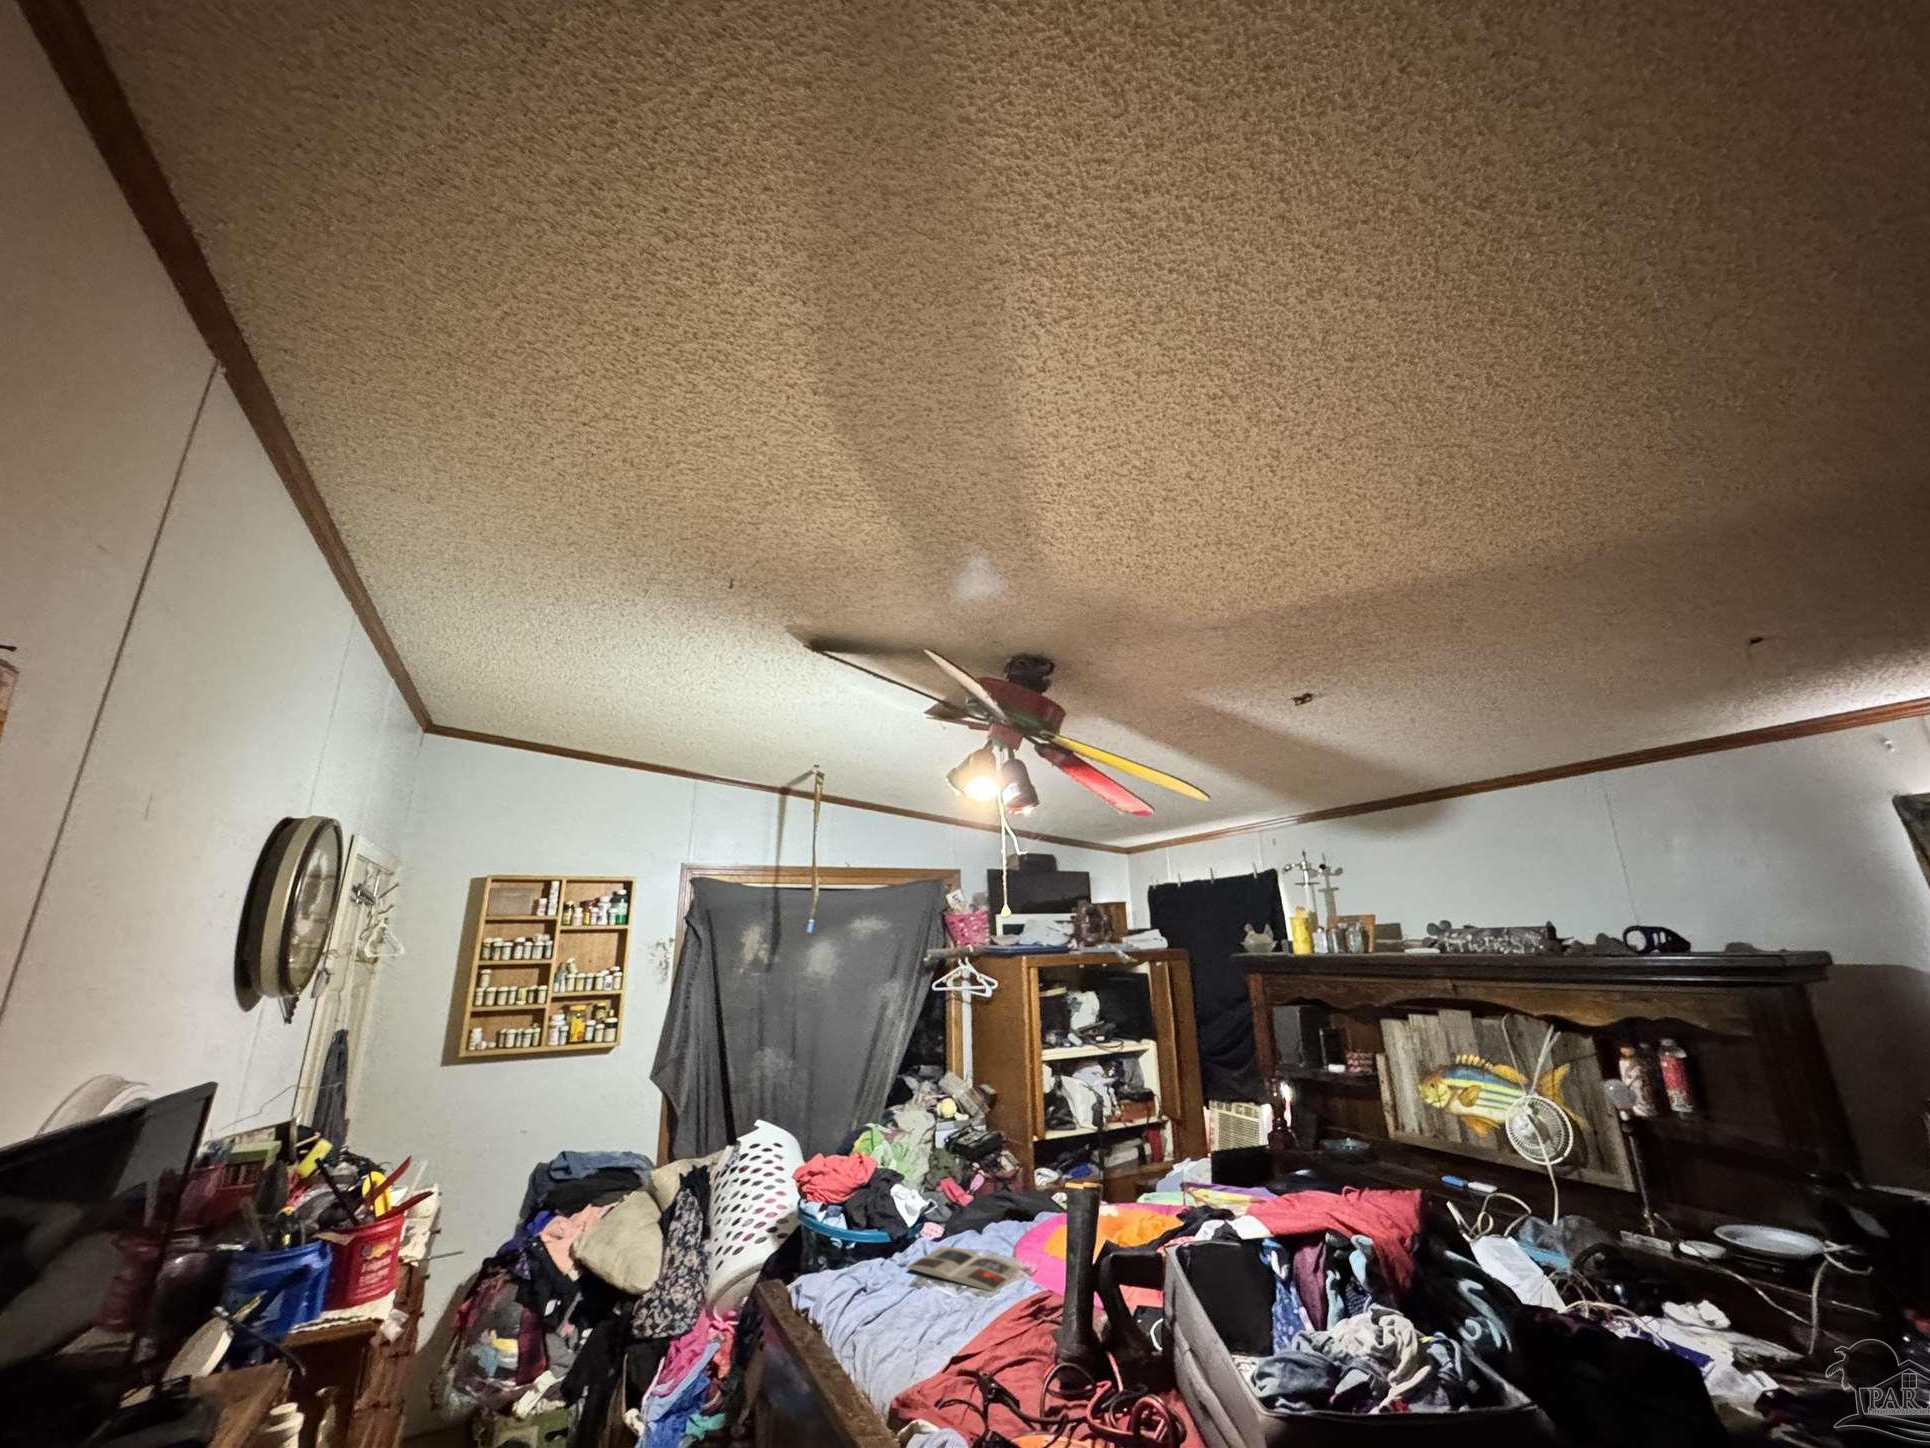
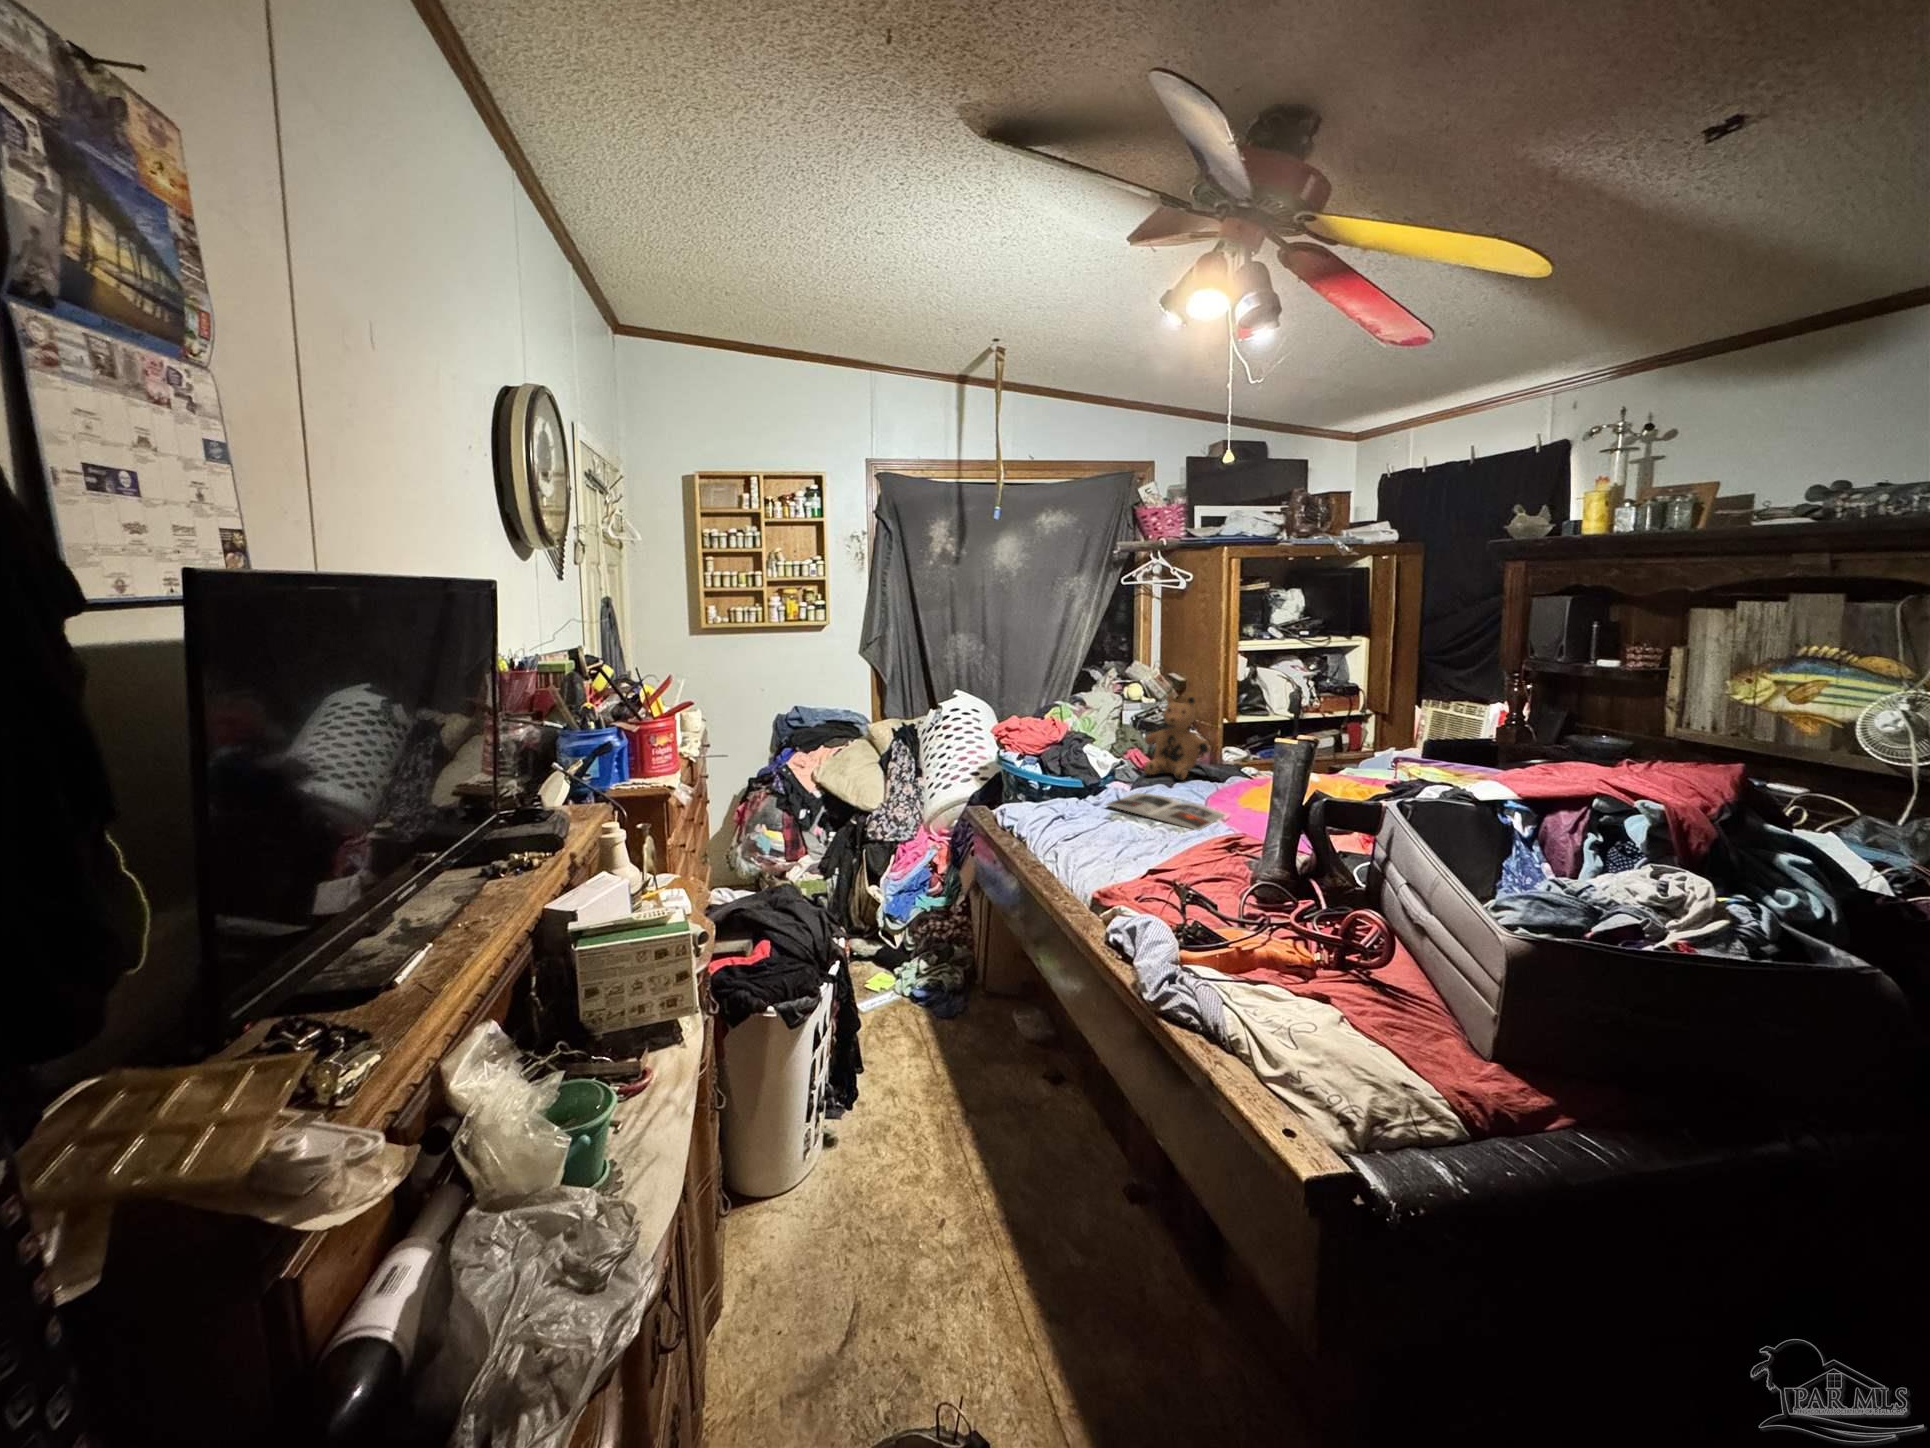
teddy bear: none [950,1123,1013,1224] -> present [1144,694,1211,780]

